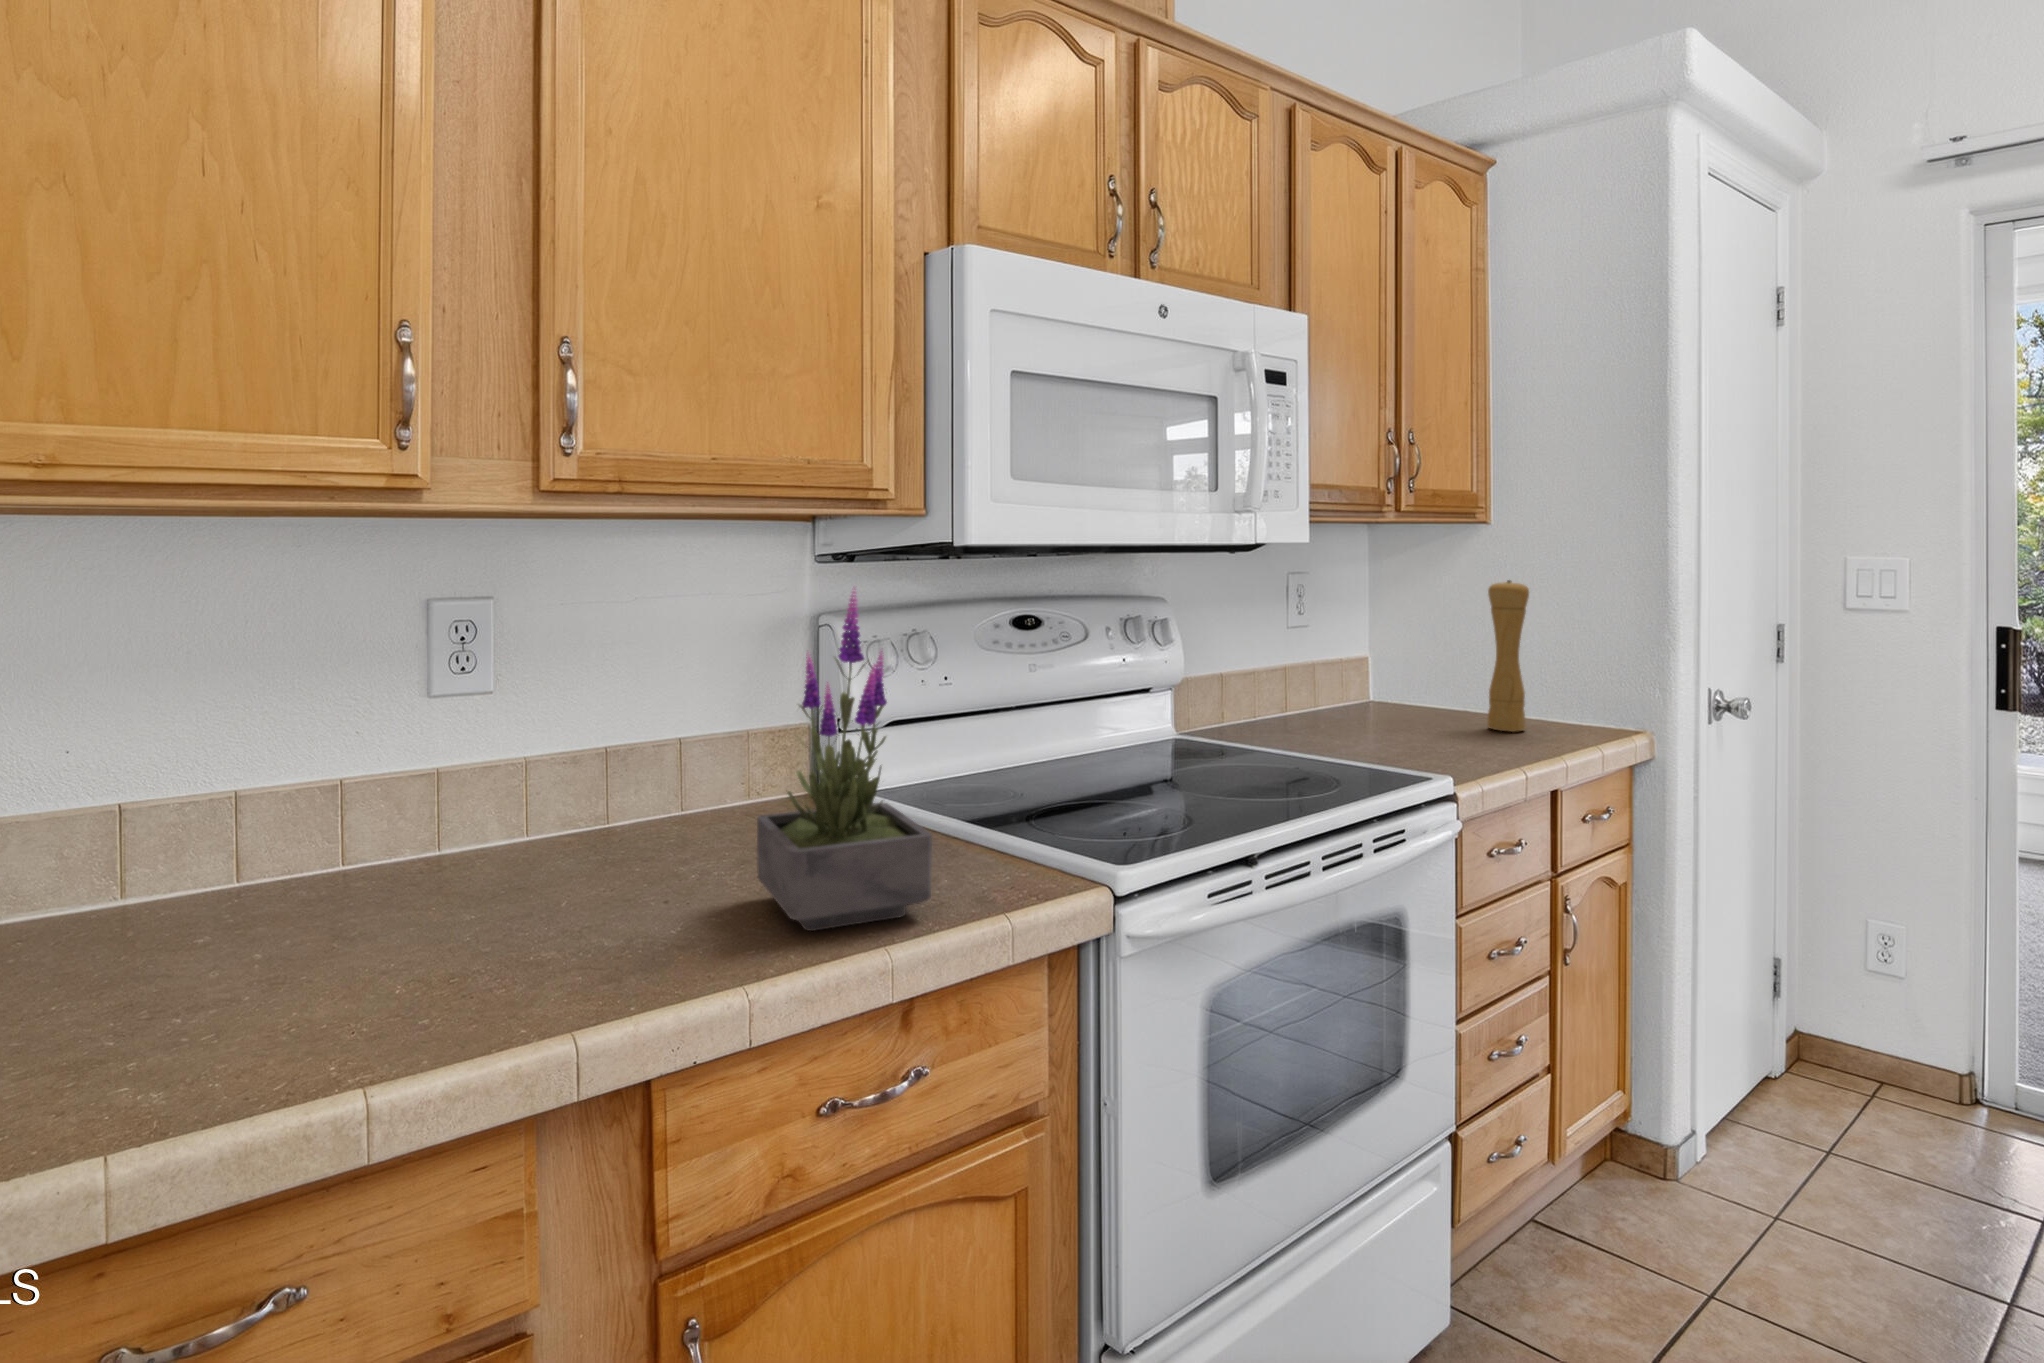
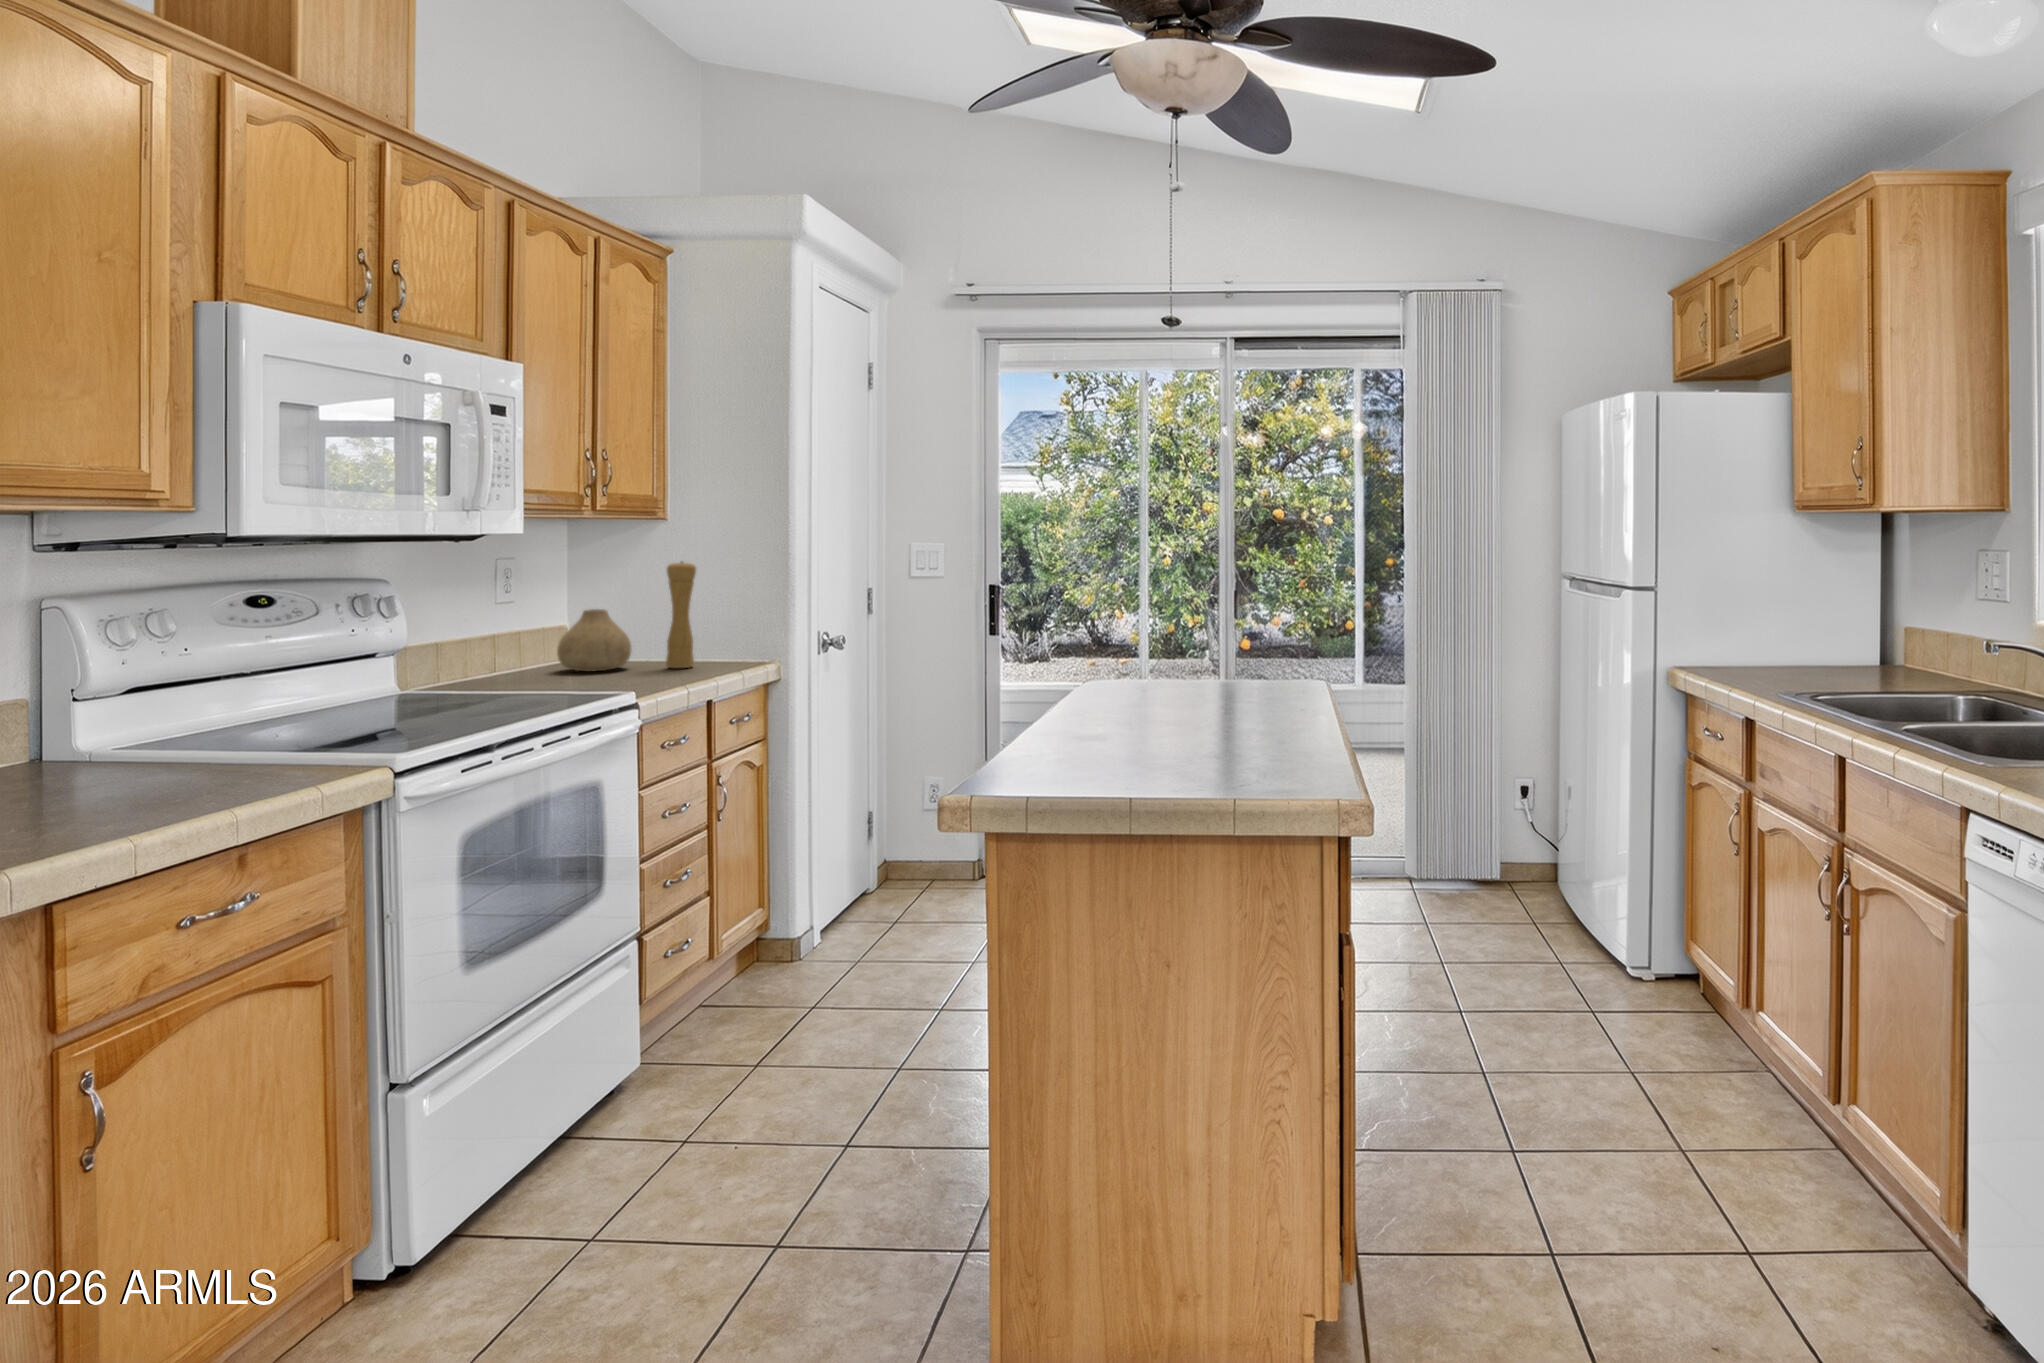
potted plant: present [757,591,932,931] -> none [66,564,254,813]
vase: none [1352,640,1442,723] -> present [557,609,631,672]

